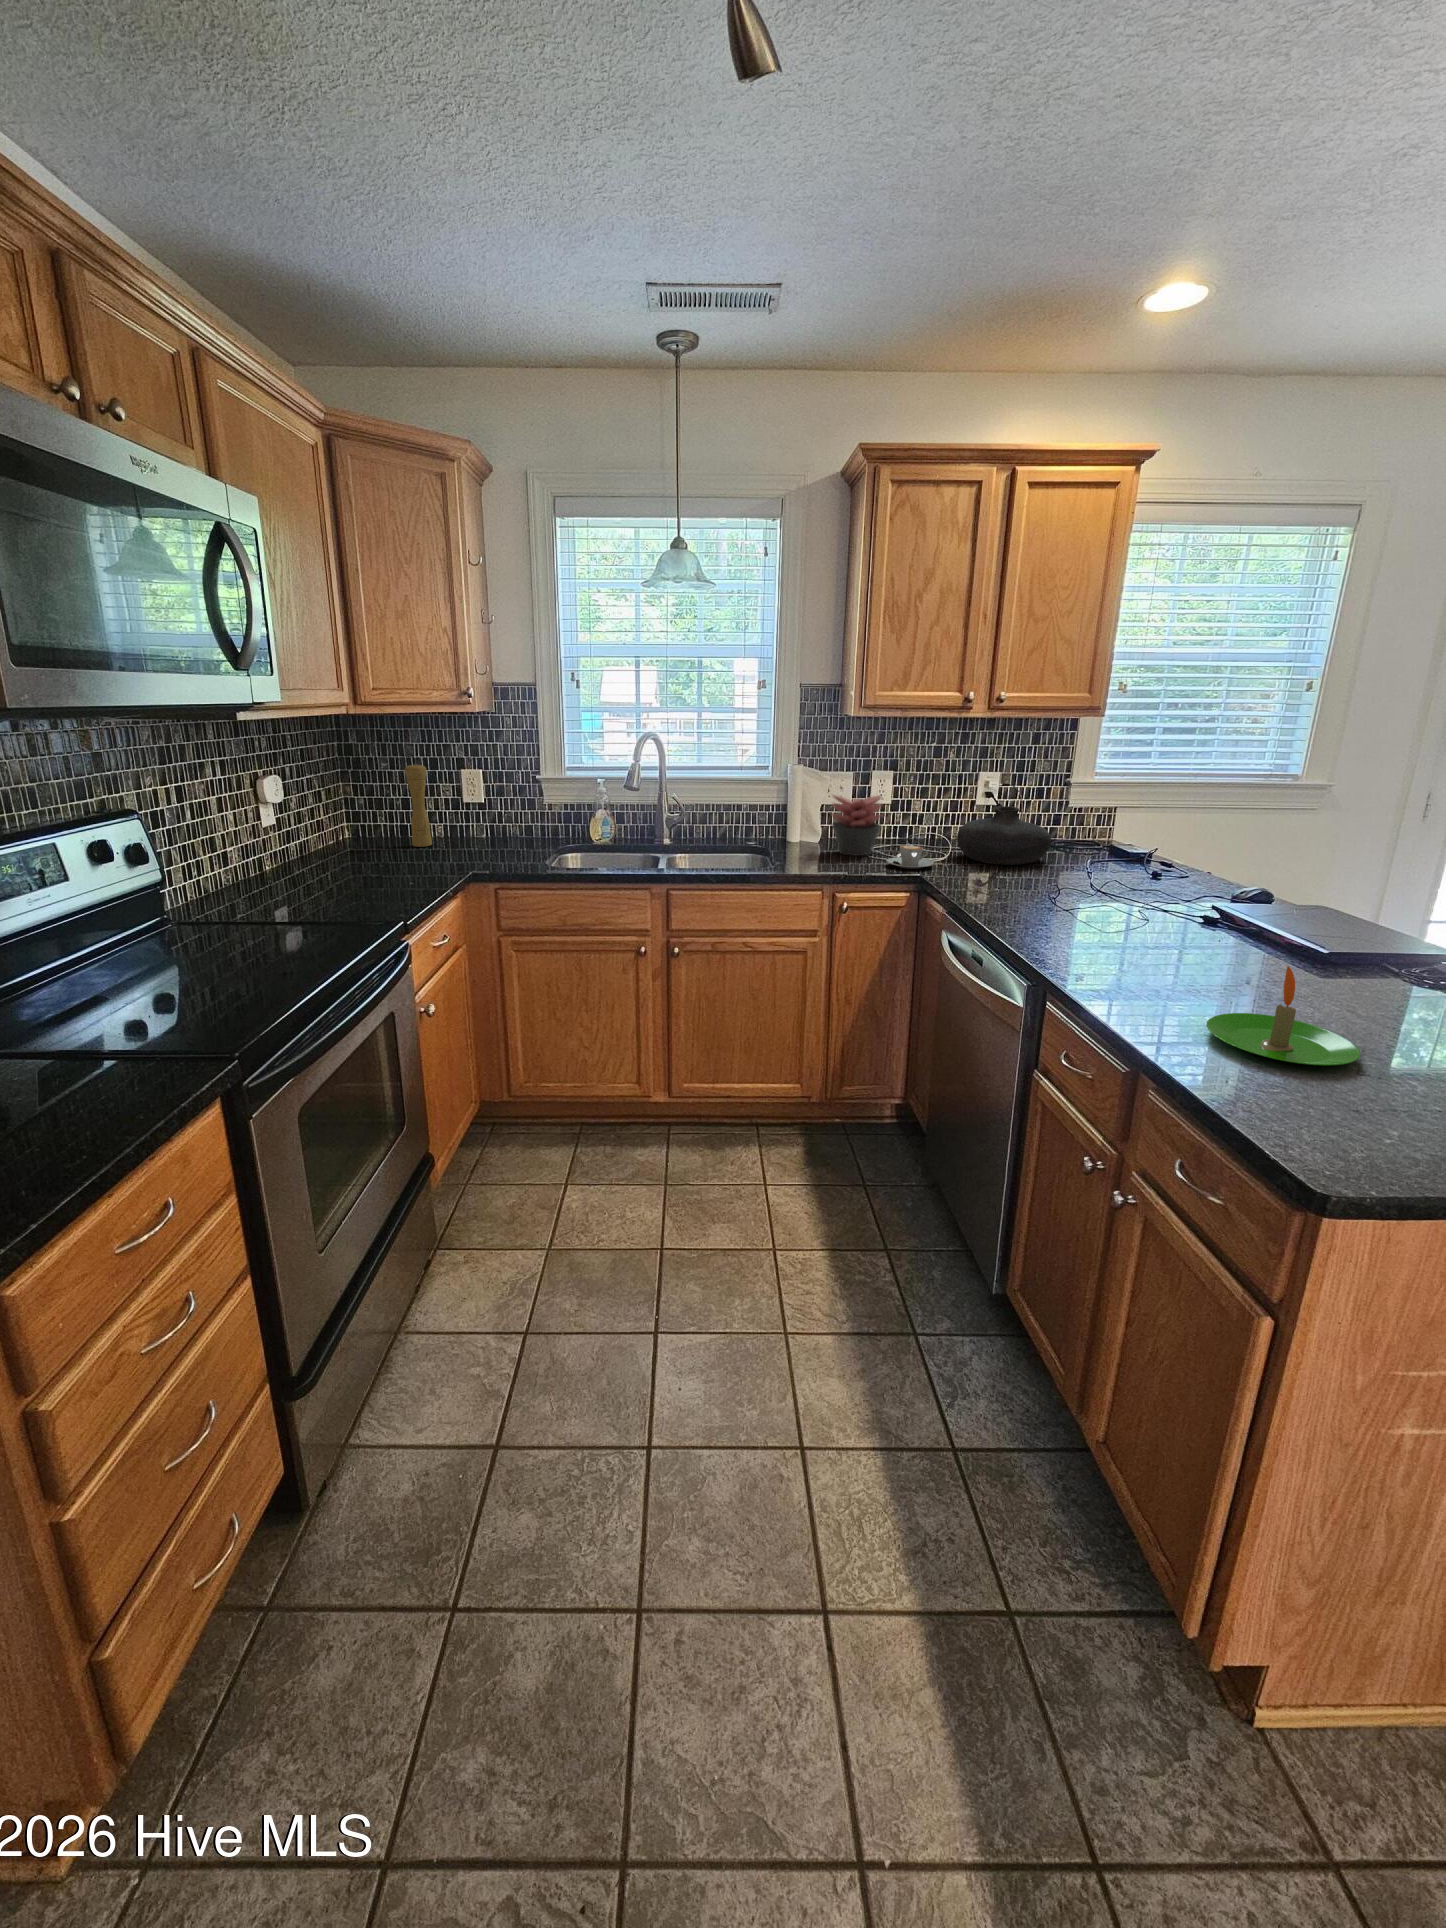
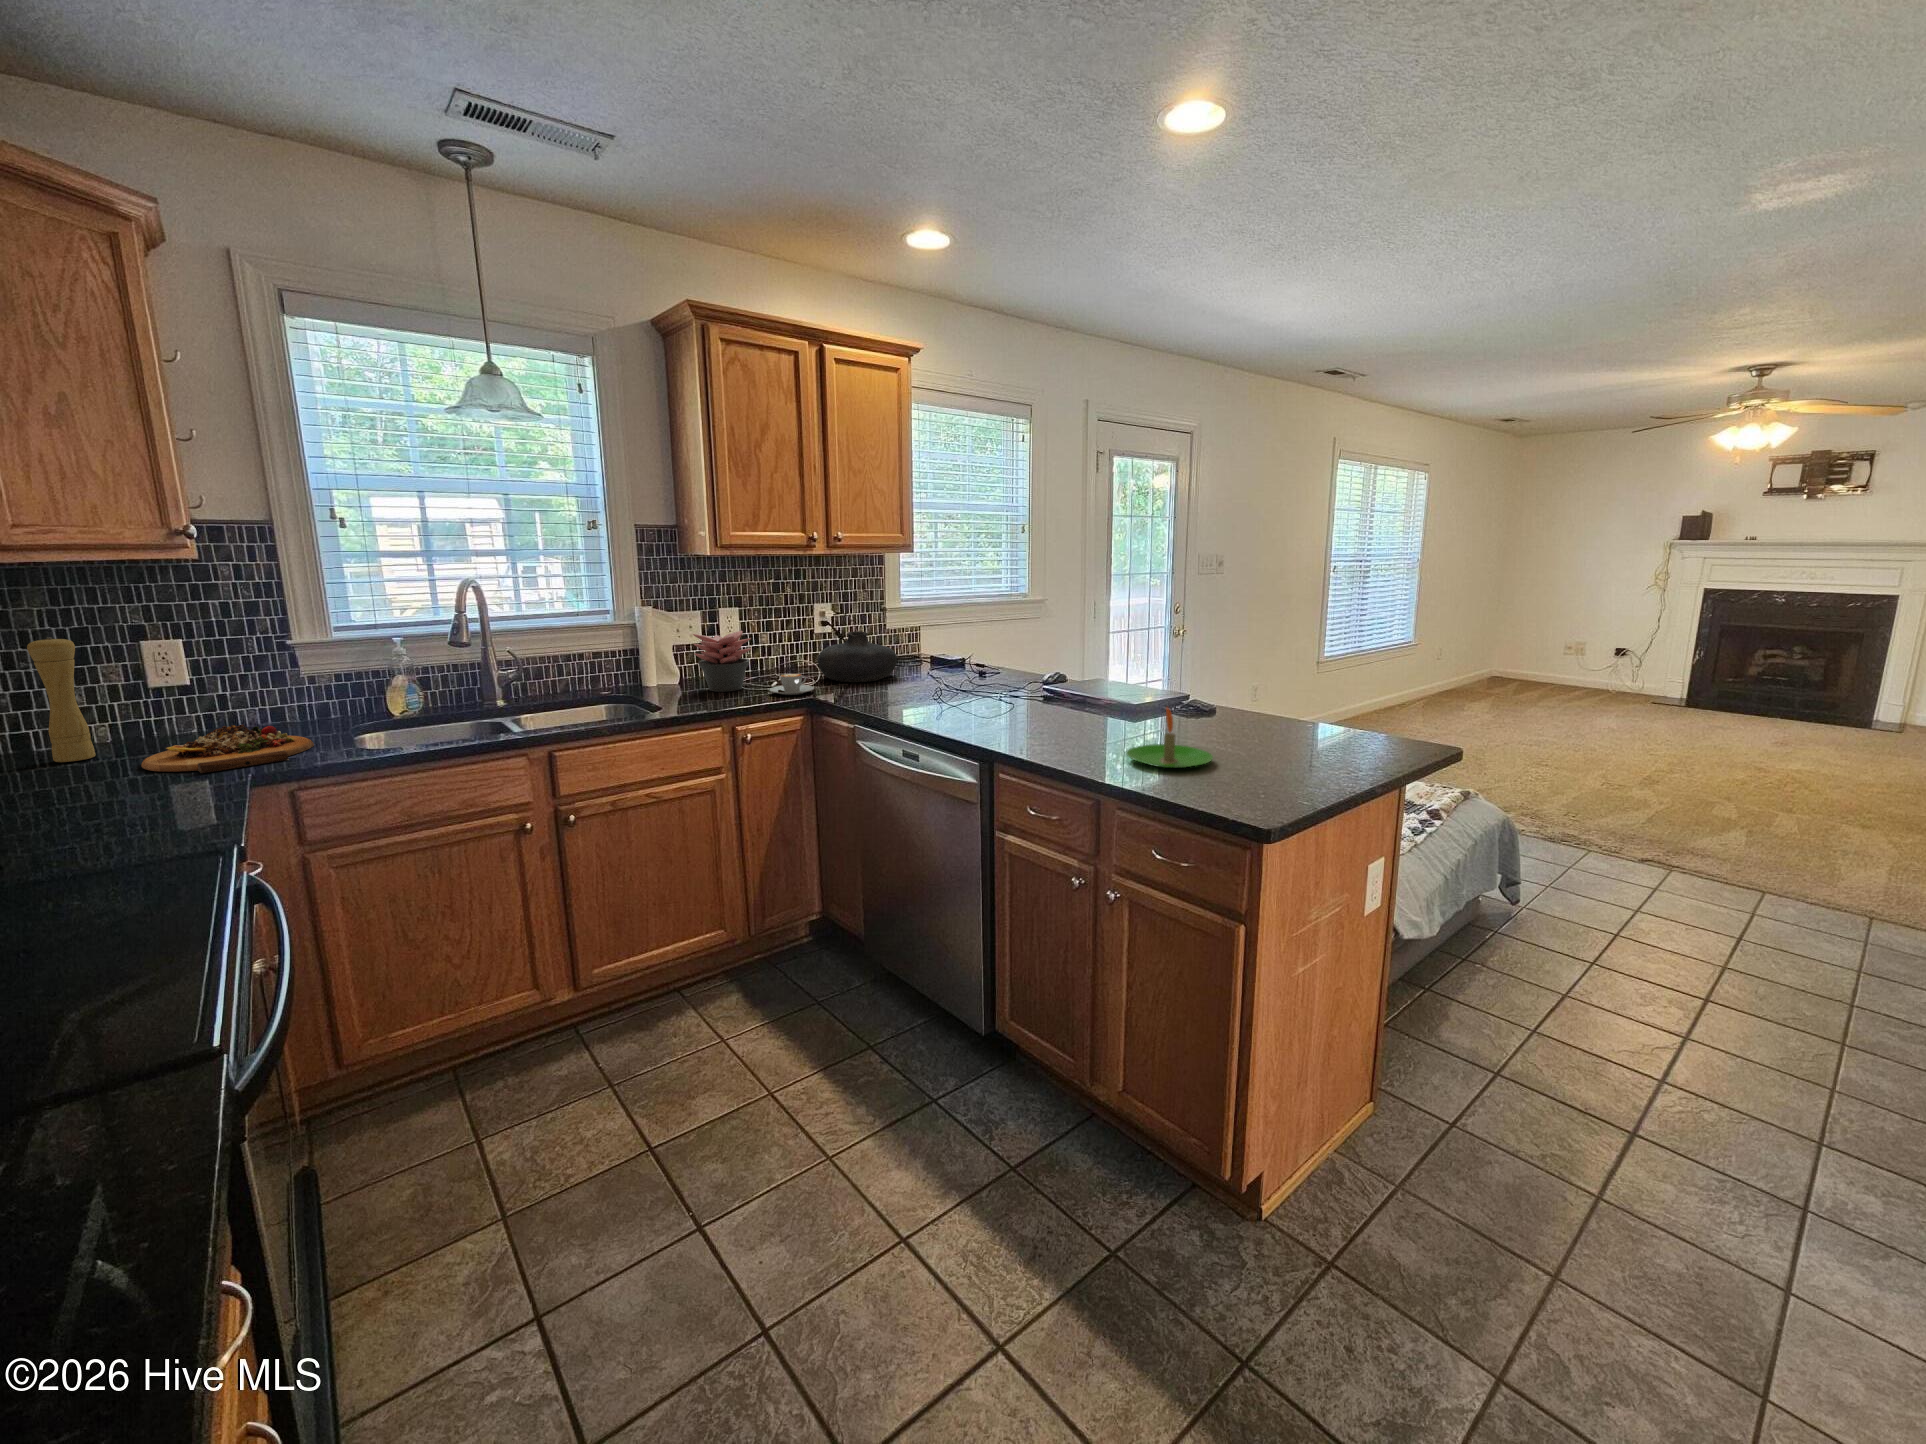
cutting board: none [439,834,533,866] -> present [141,725,314,773]

